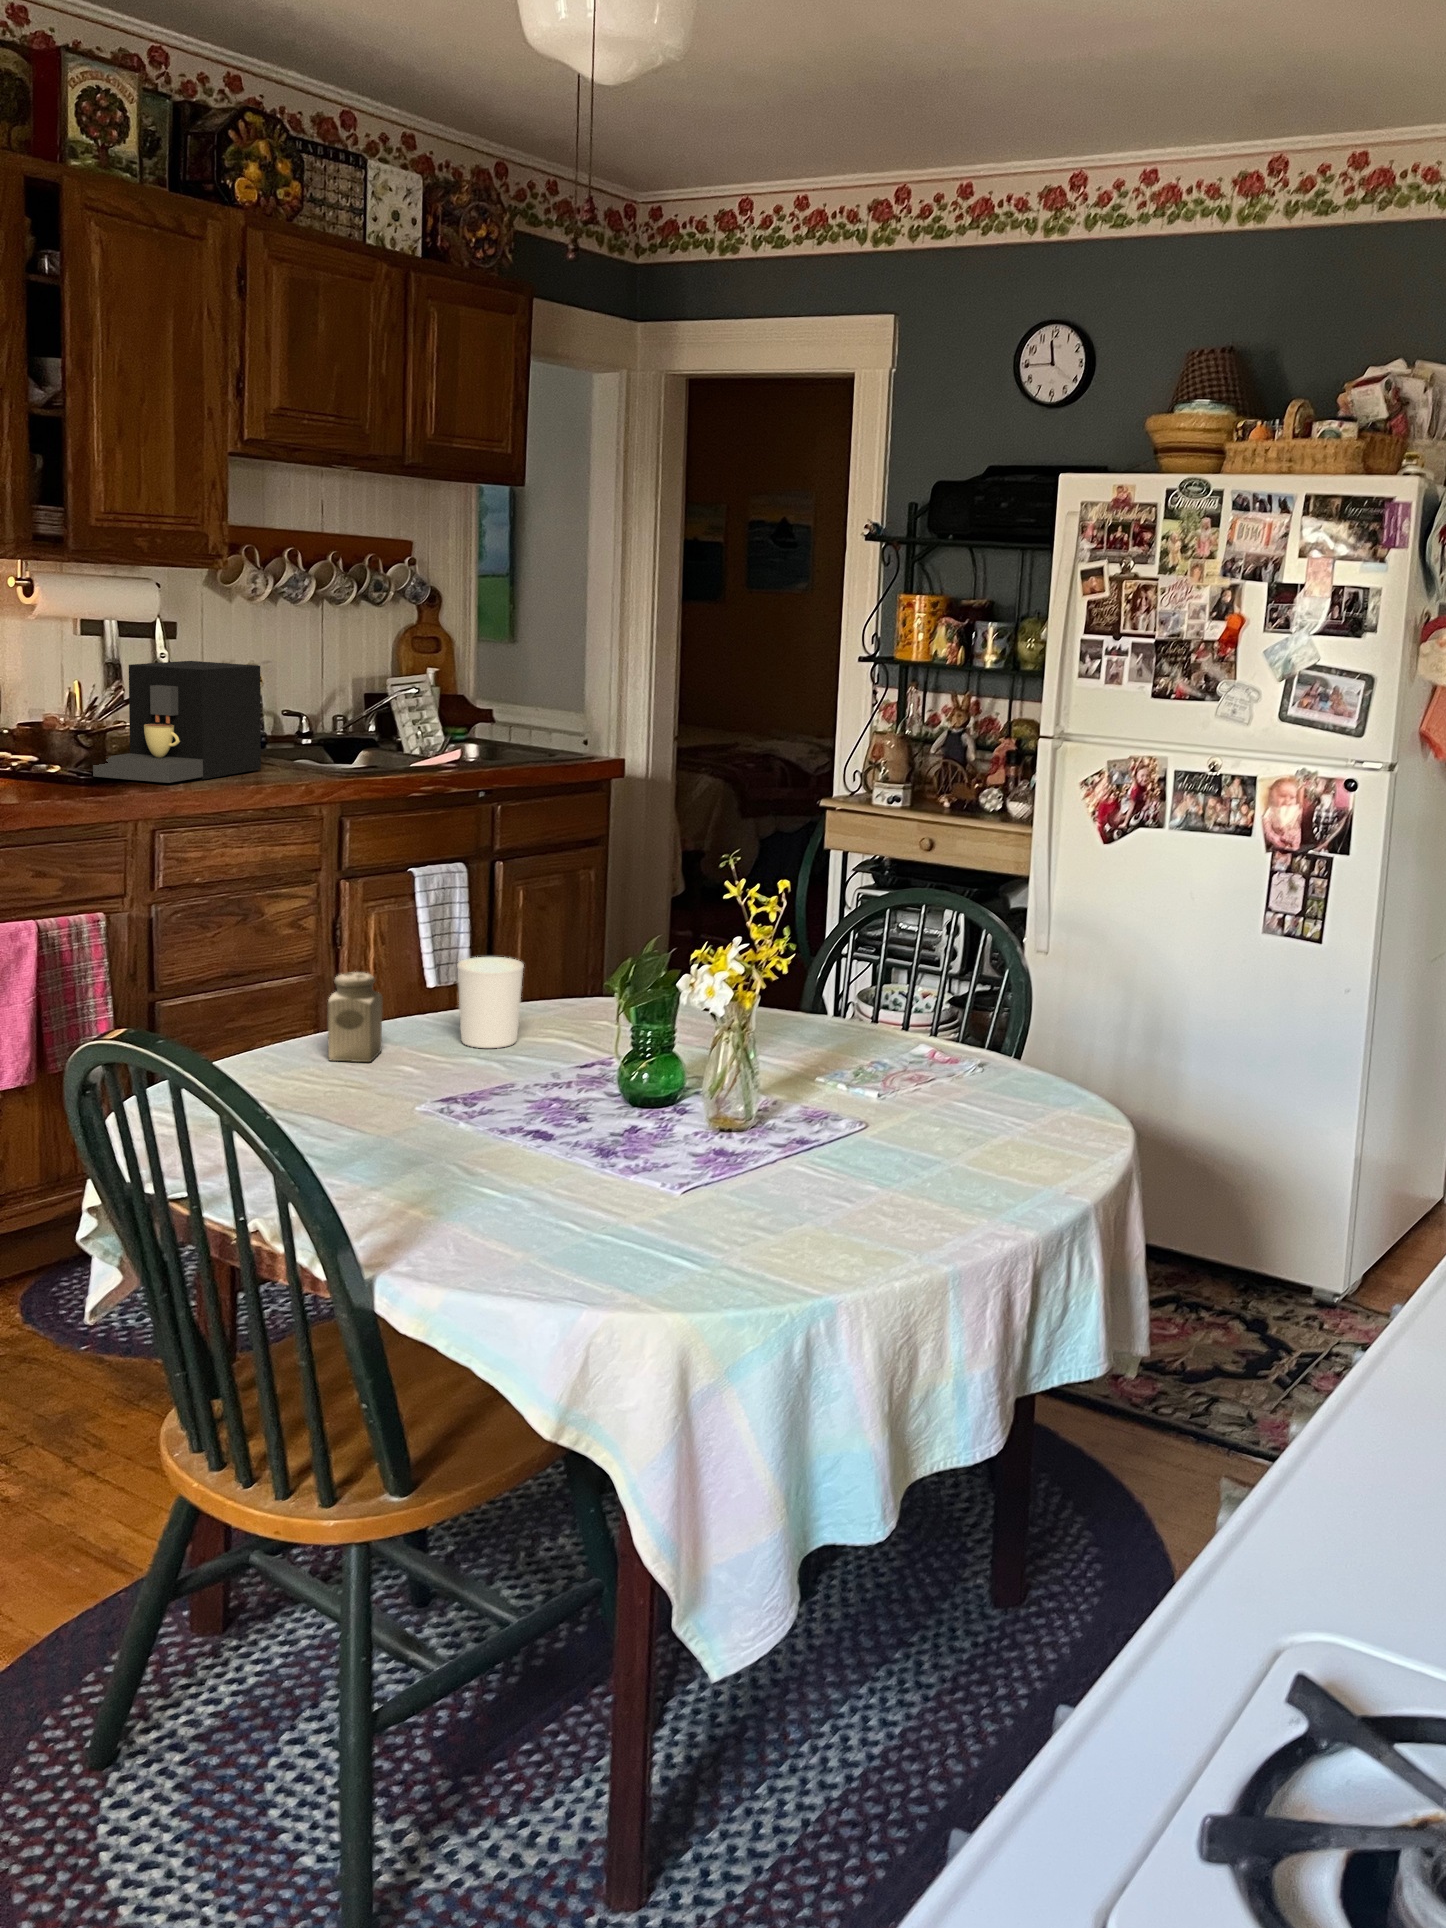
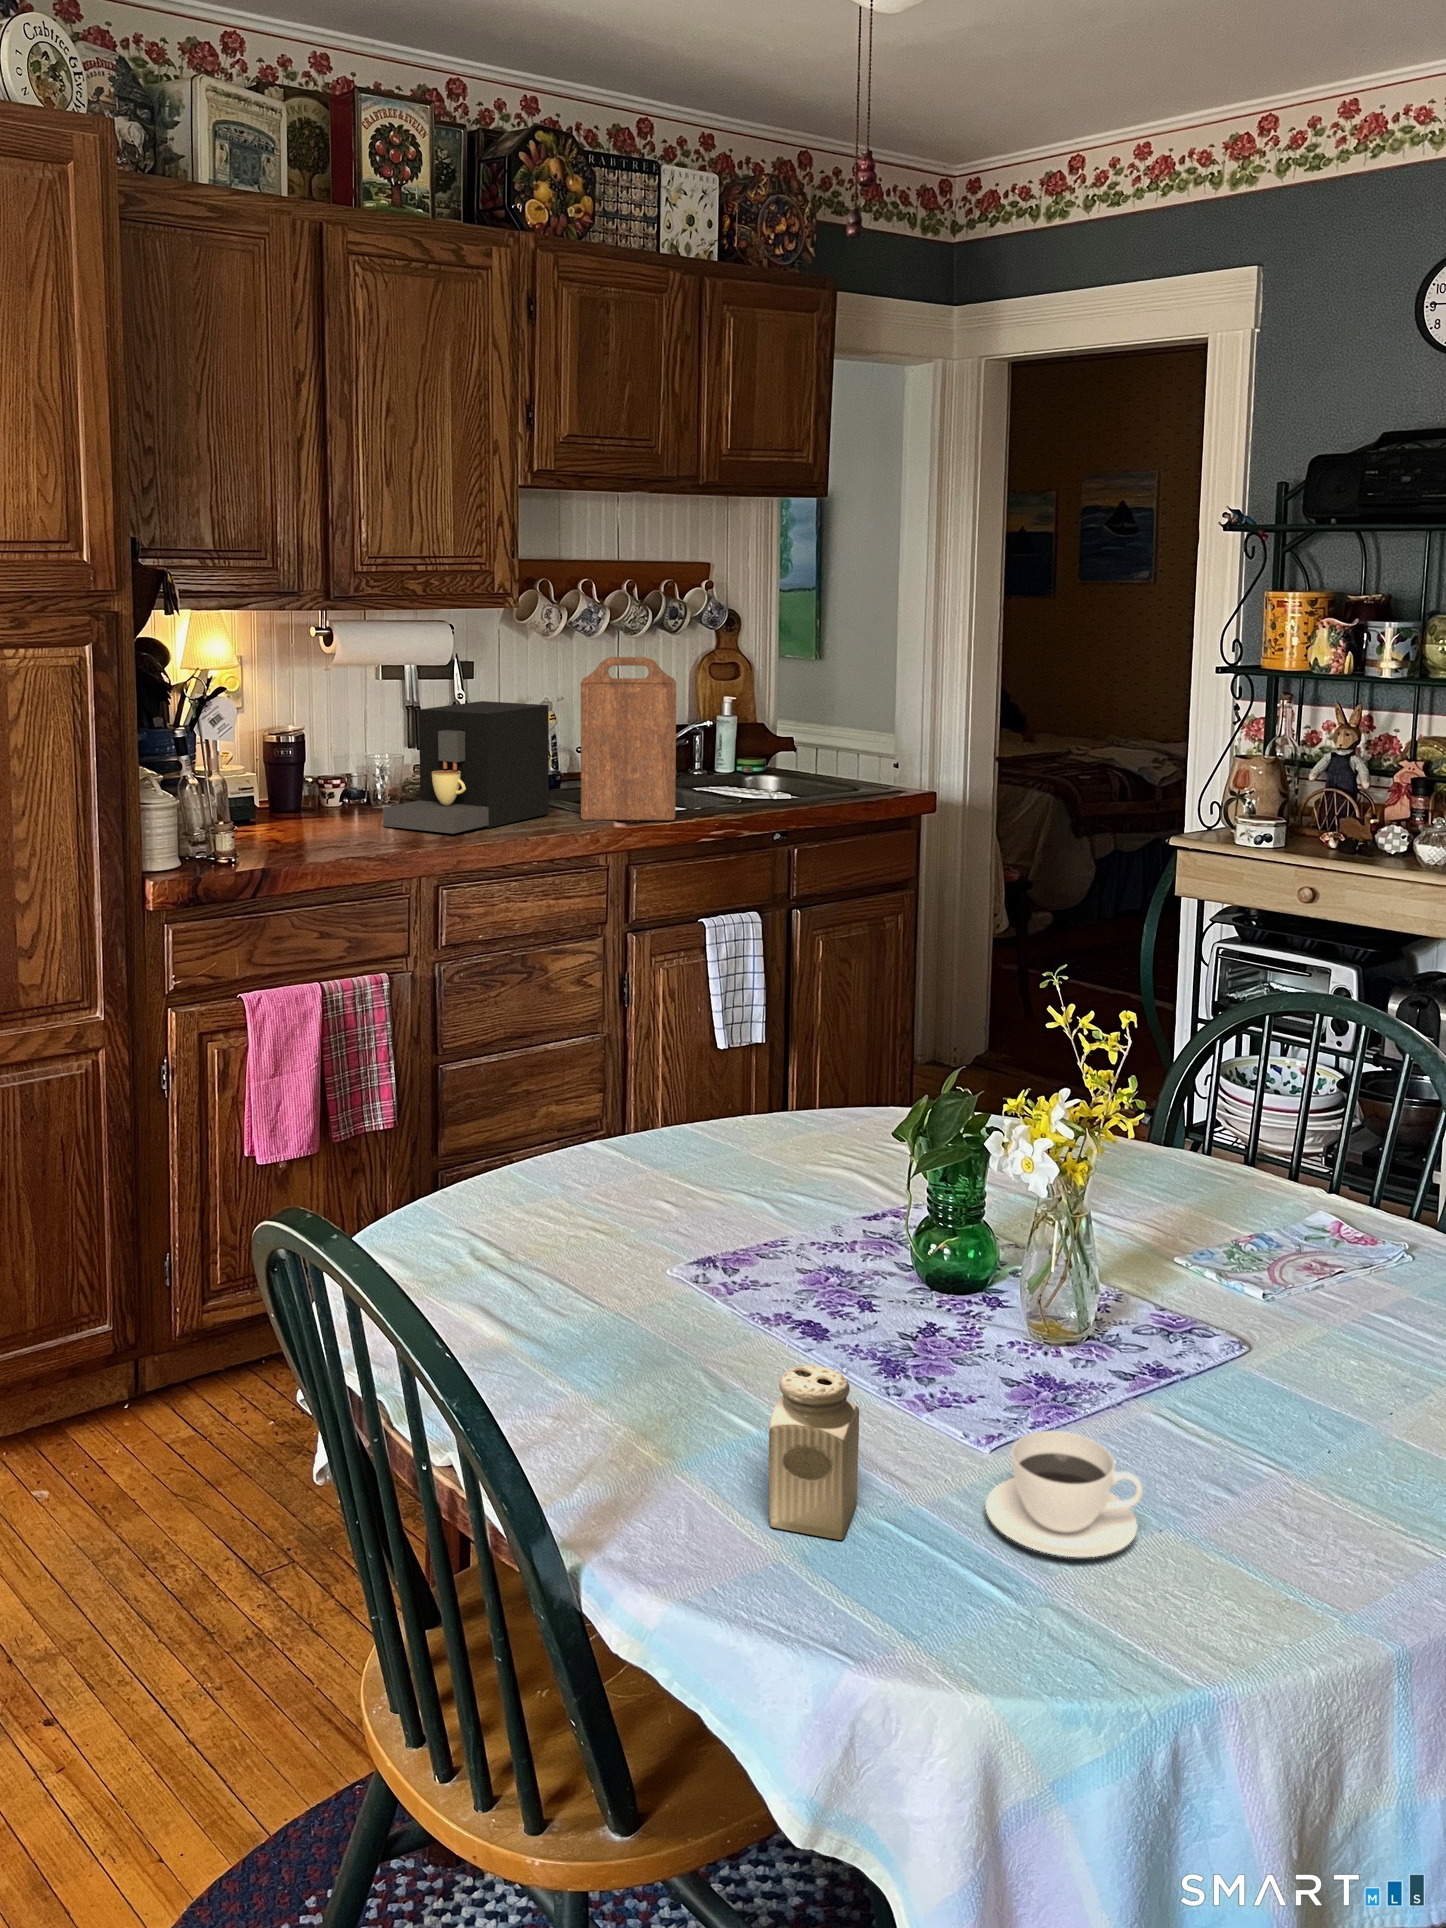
cutting board: none [293,622,387,776] -> present [581,657,676,820]
candle holder: present [457,957,524,1048] -> none [726,1071,803,1185]
salt shaker: present [327,972,382,1062] -> present [769,1365,859,1540]
teacup: none [678,1162,789,1237] -> present [985,1431,1143,1557]

